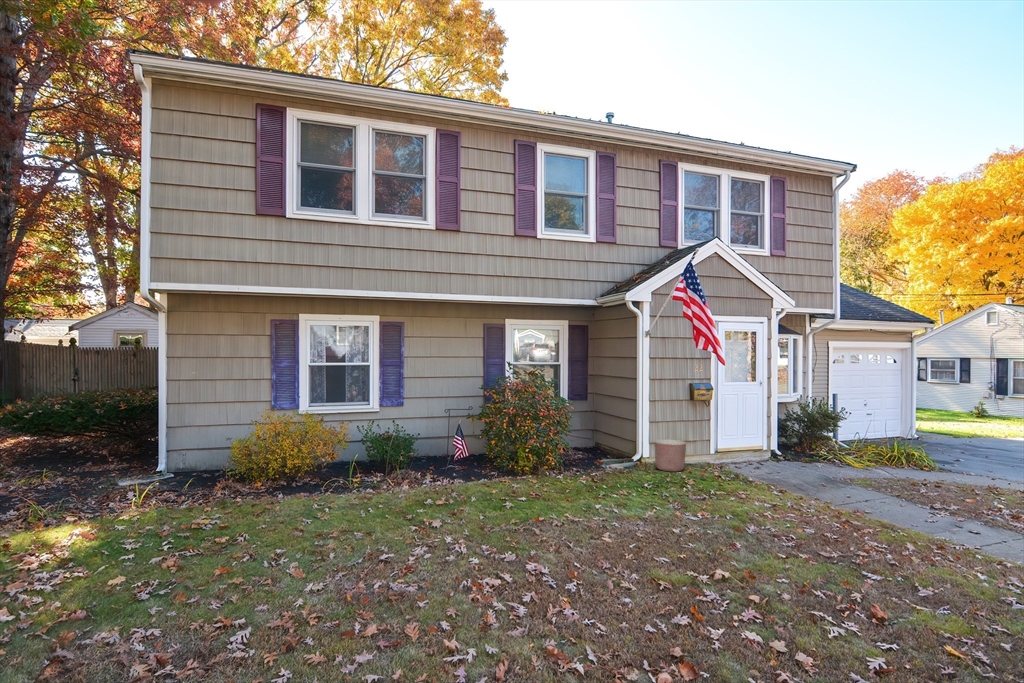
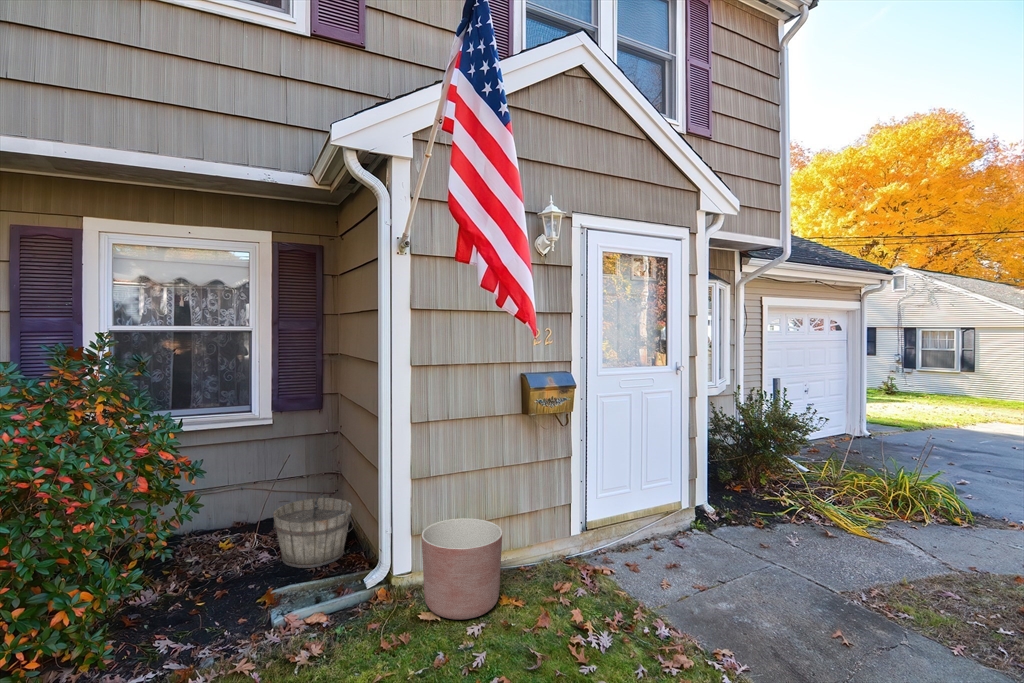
wooden bucket: none [582,431,614,460] -> present [273,493,352,568]

